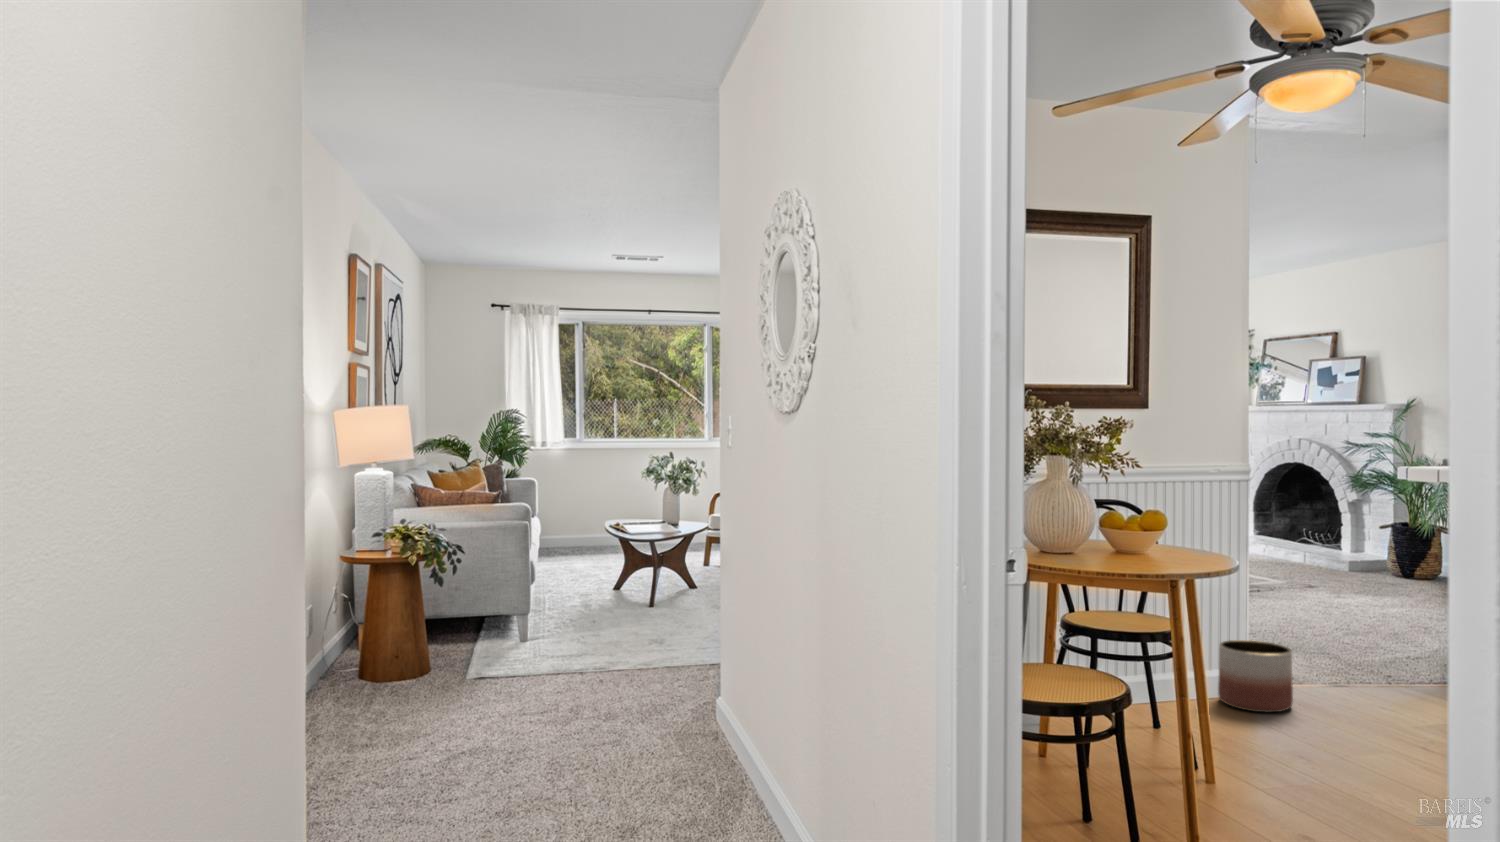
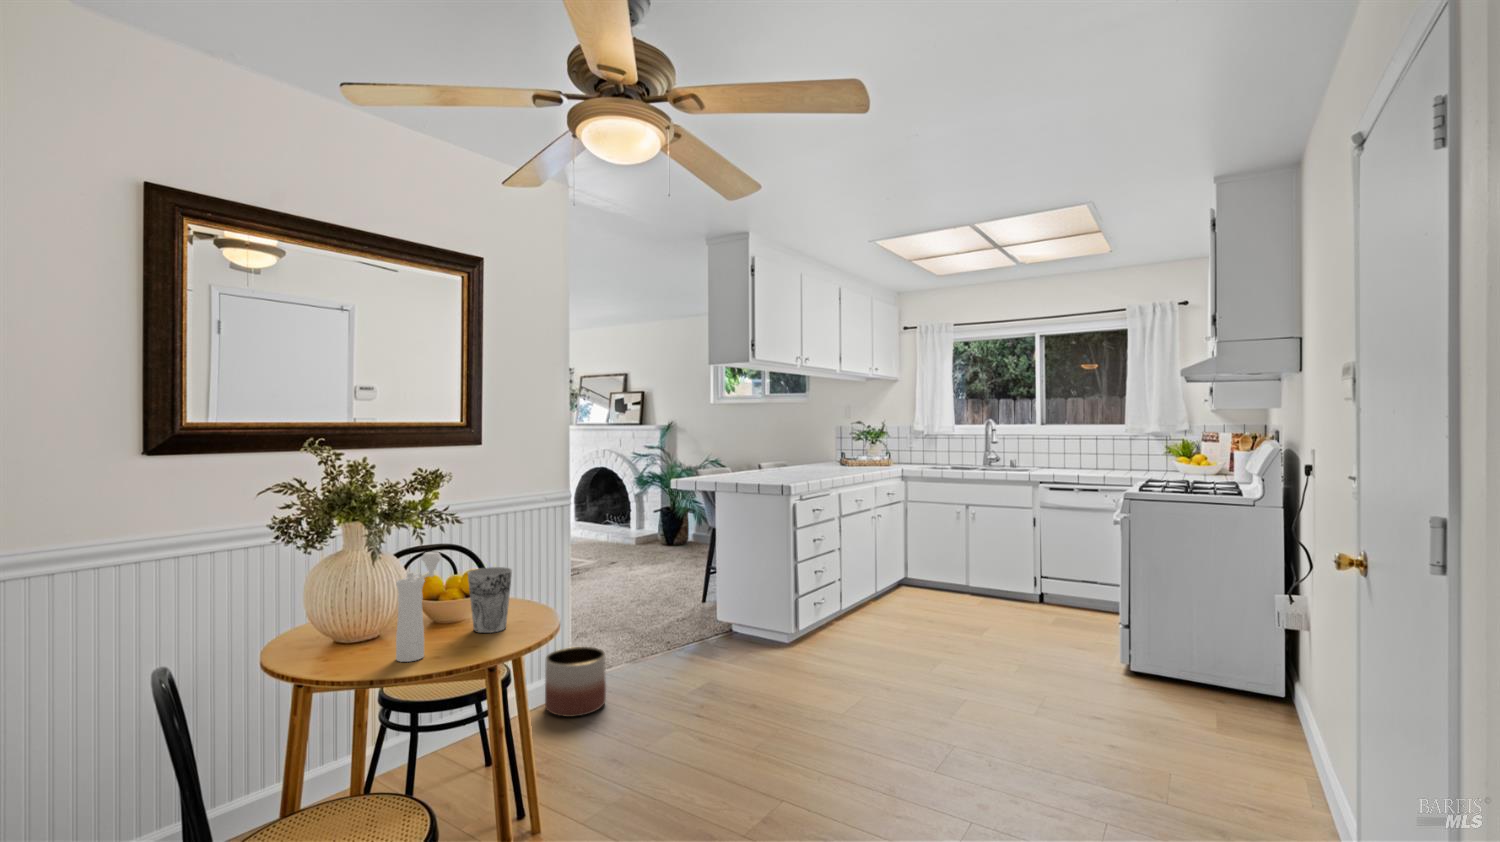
pepper mill: none [1092,486,1126,569] -> present [396,552,441,662]
cup: none [1148,508,1189,564] -> present [468,567,512,633]

